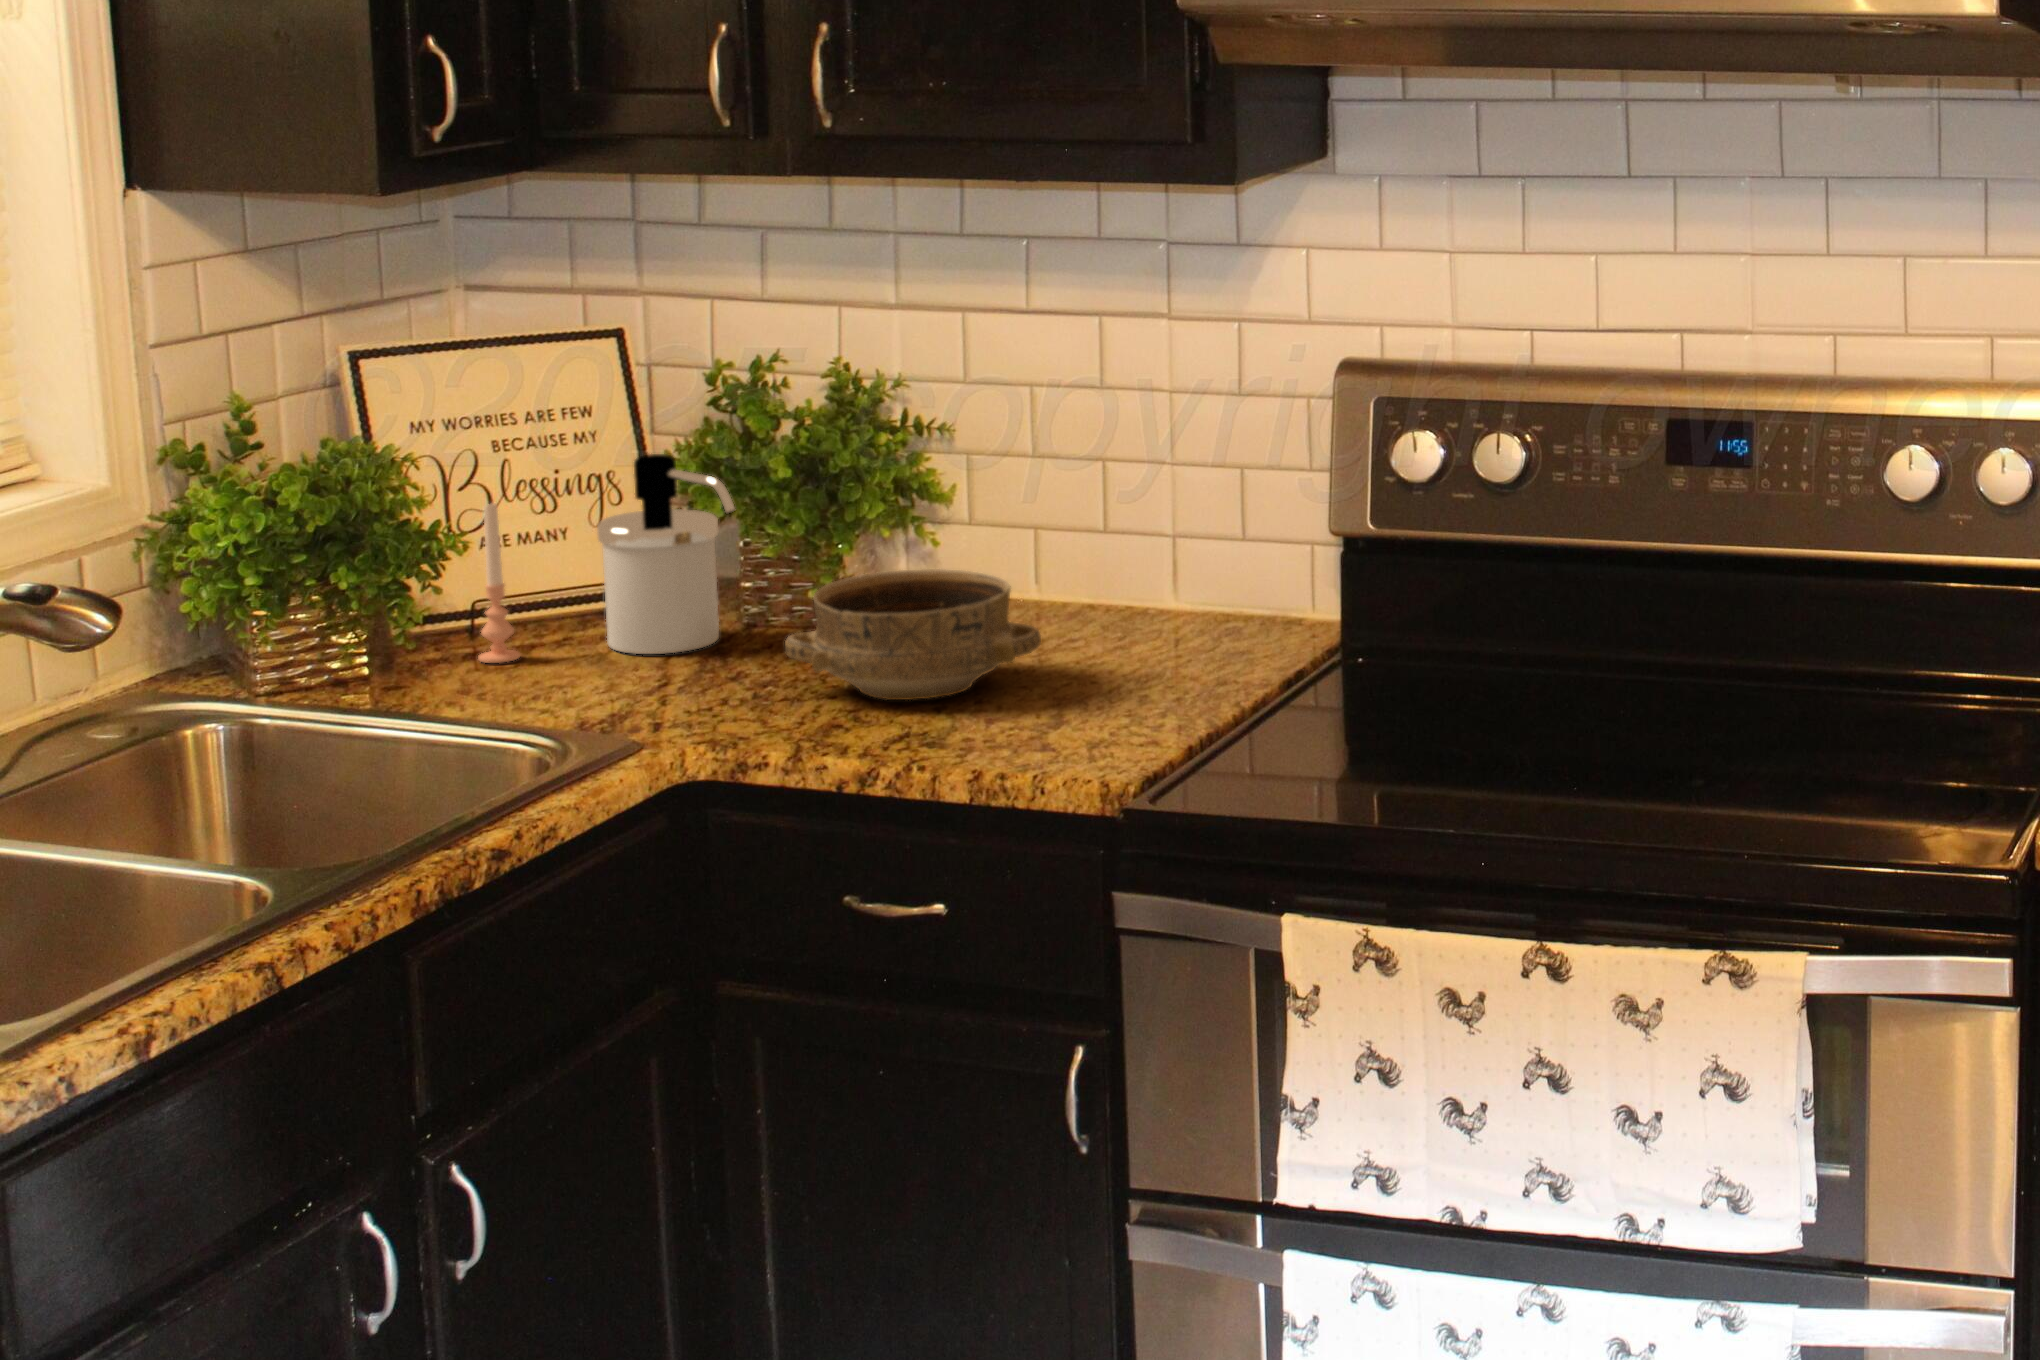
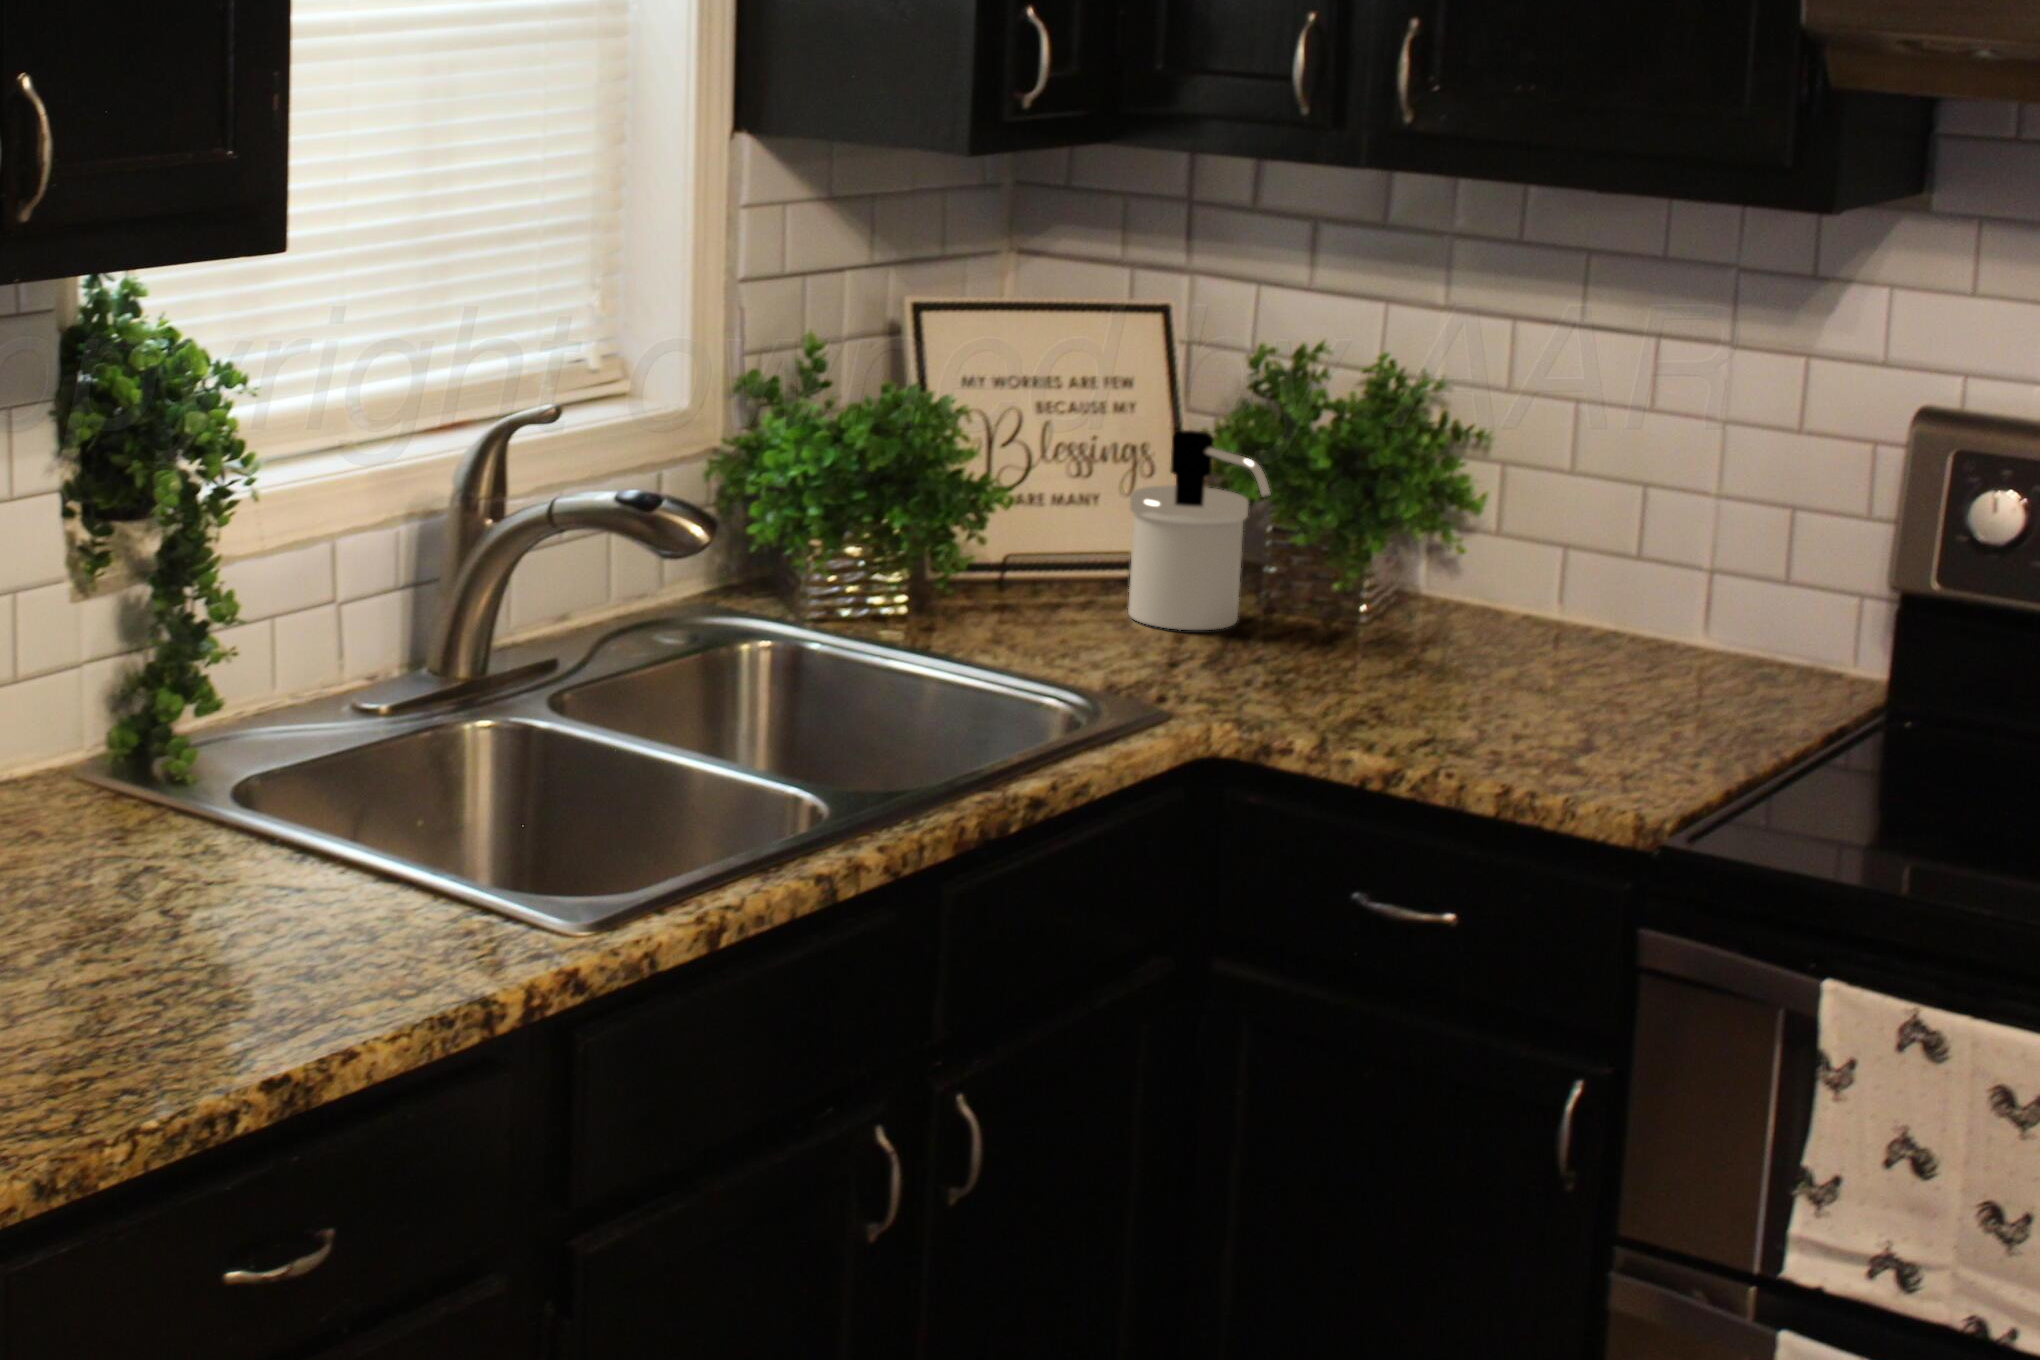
candle: present [478,503,520,663] -> none [1006,461,1046,619]
ceramic bowl: present [785,569,1041,700] -> none [1311,574,1575,708]

